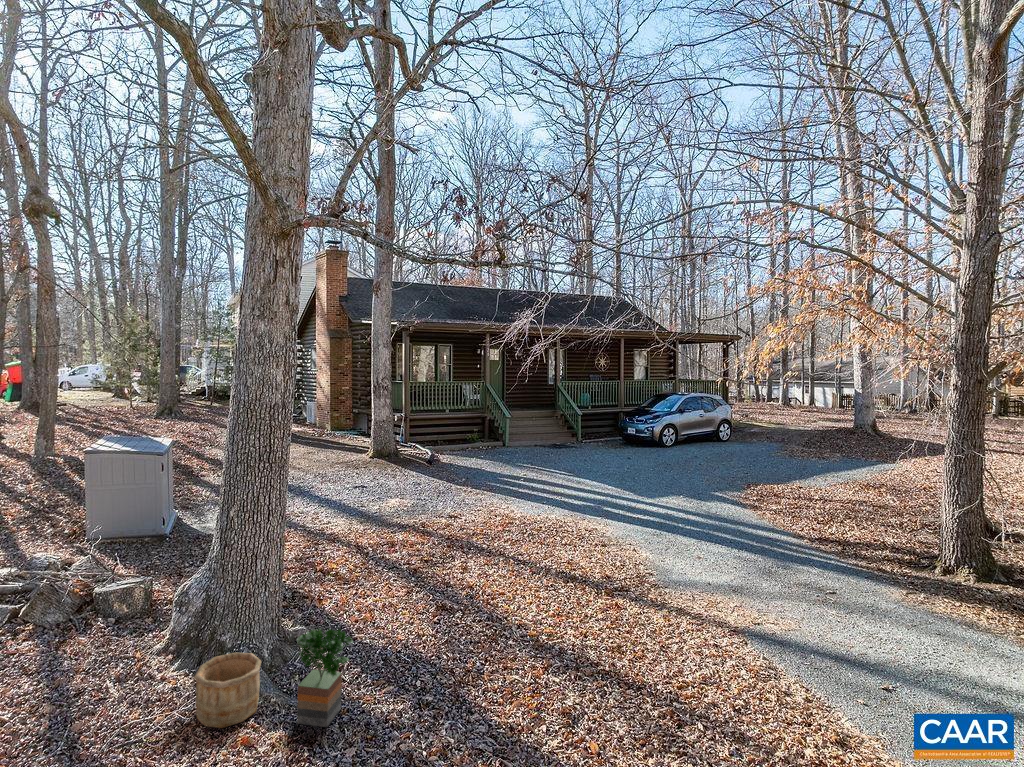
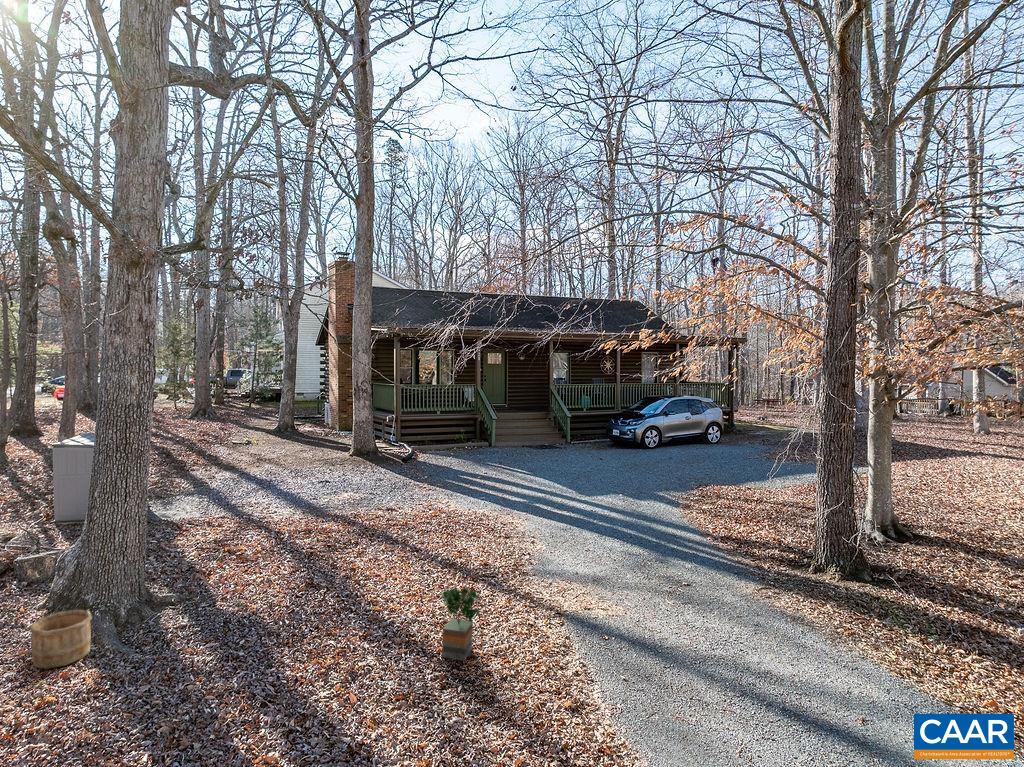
potted tree: present [297,629,353,727] -> present [441,587,481,661]

